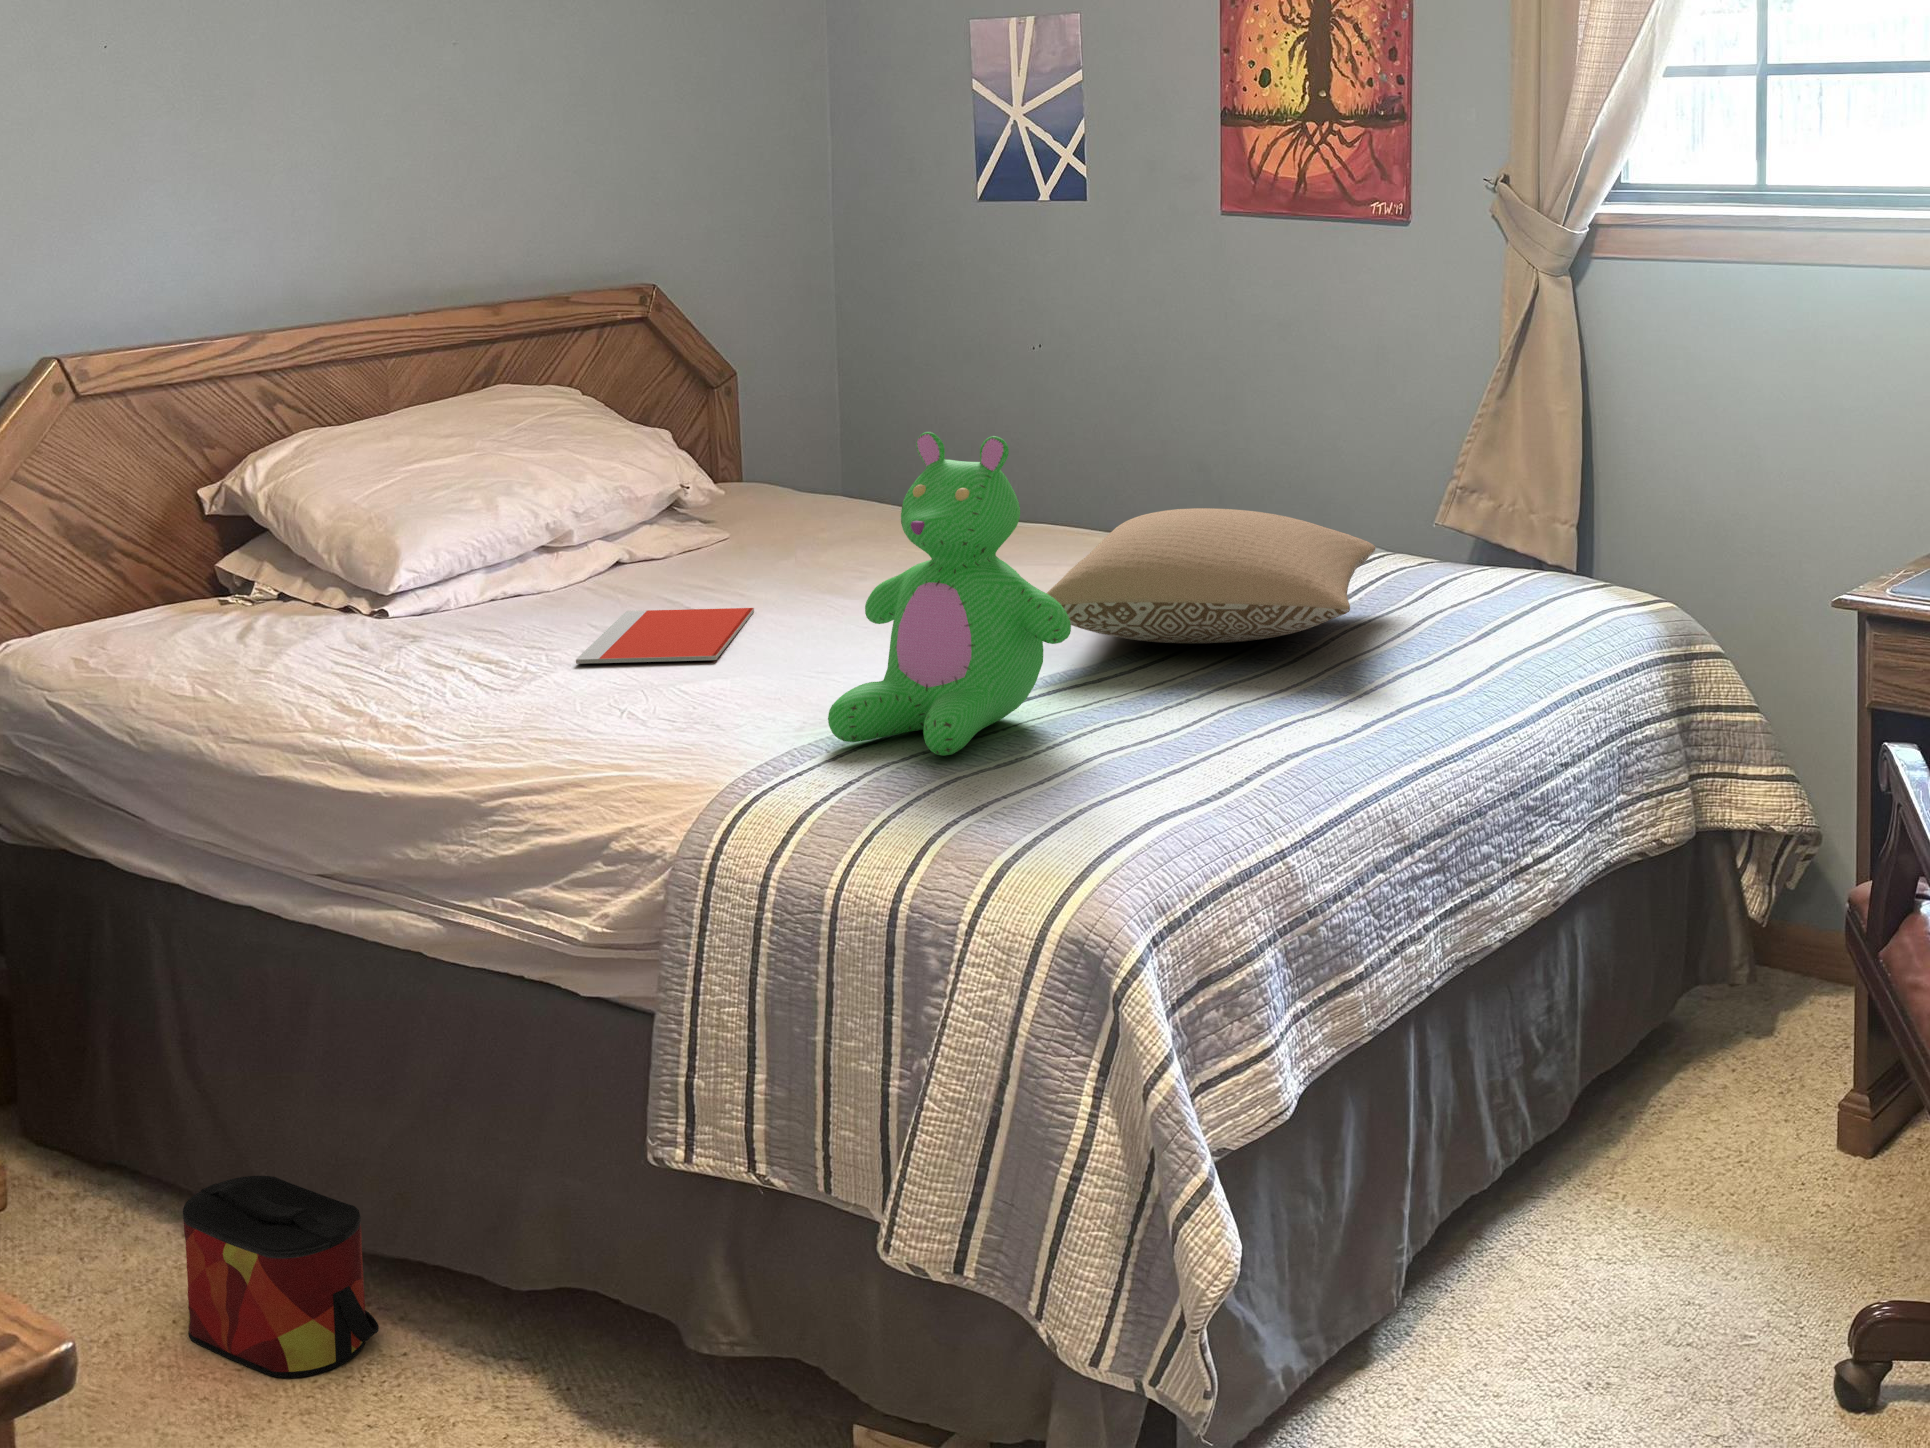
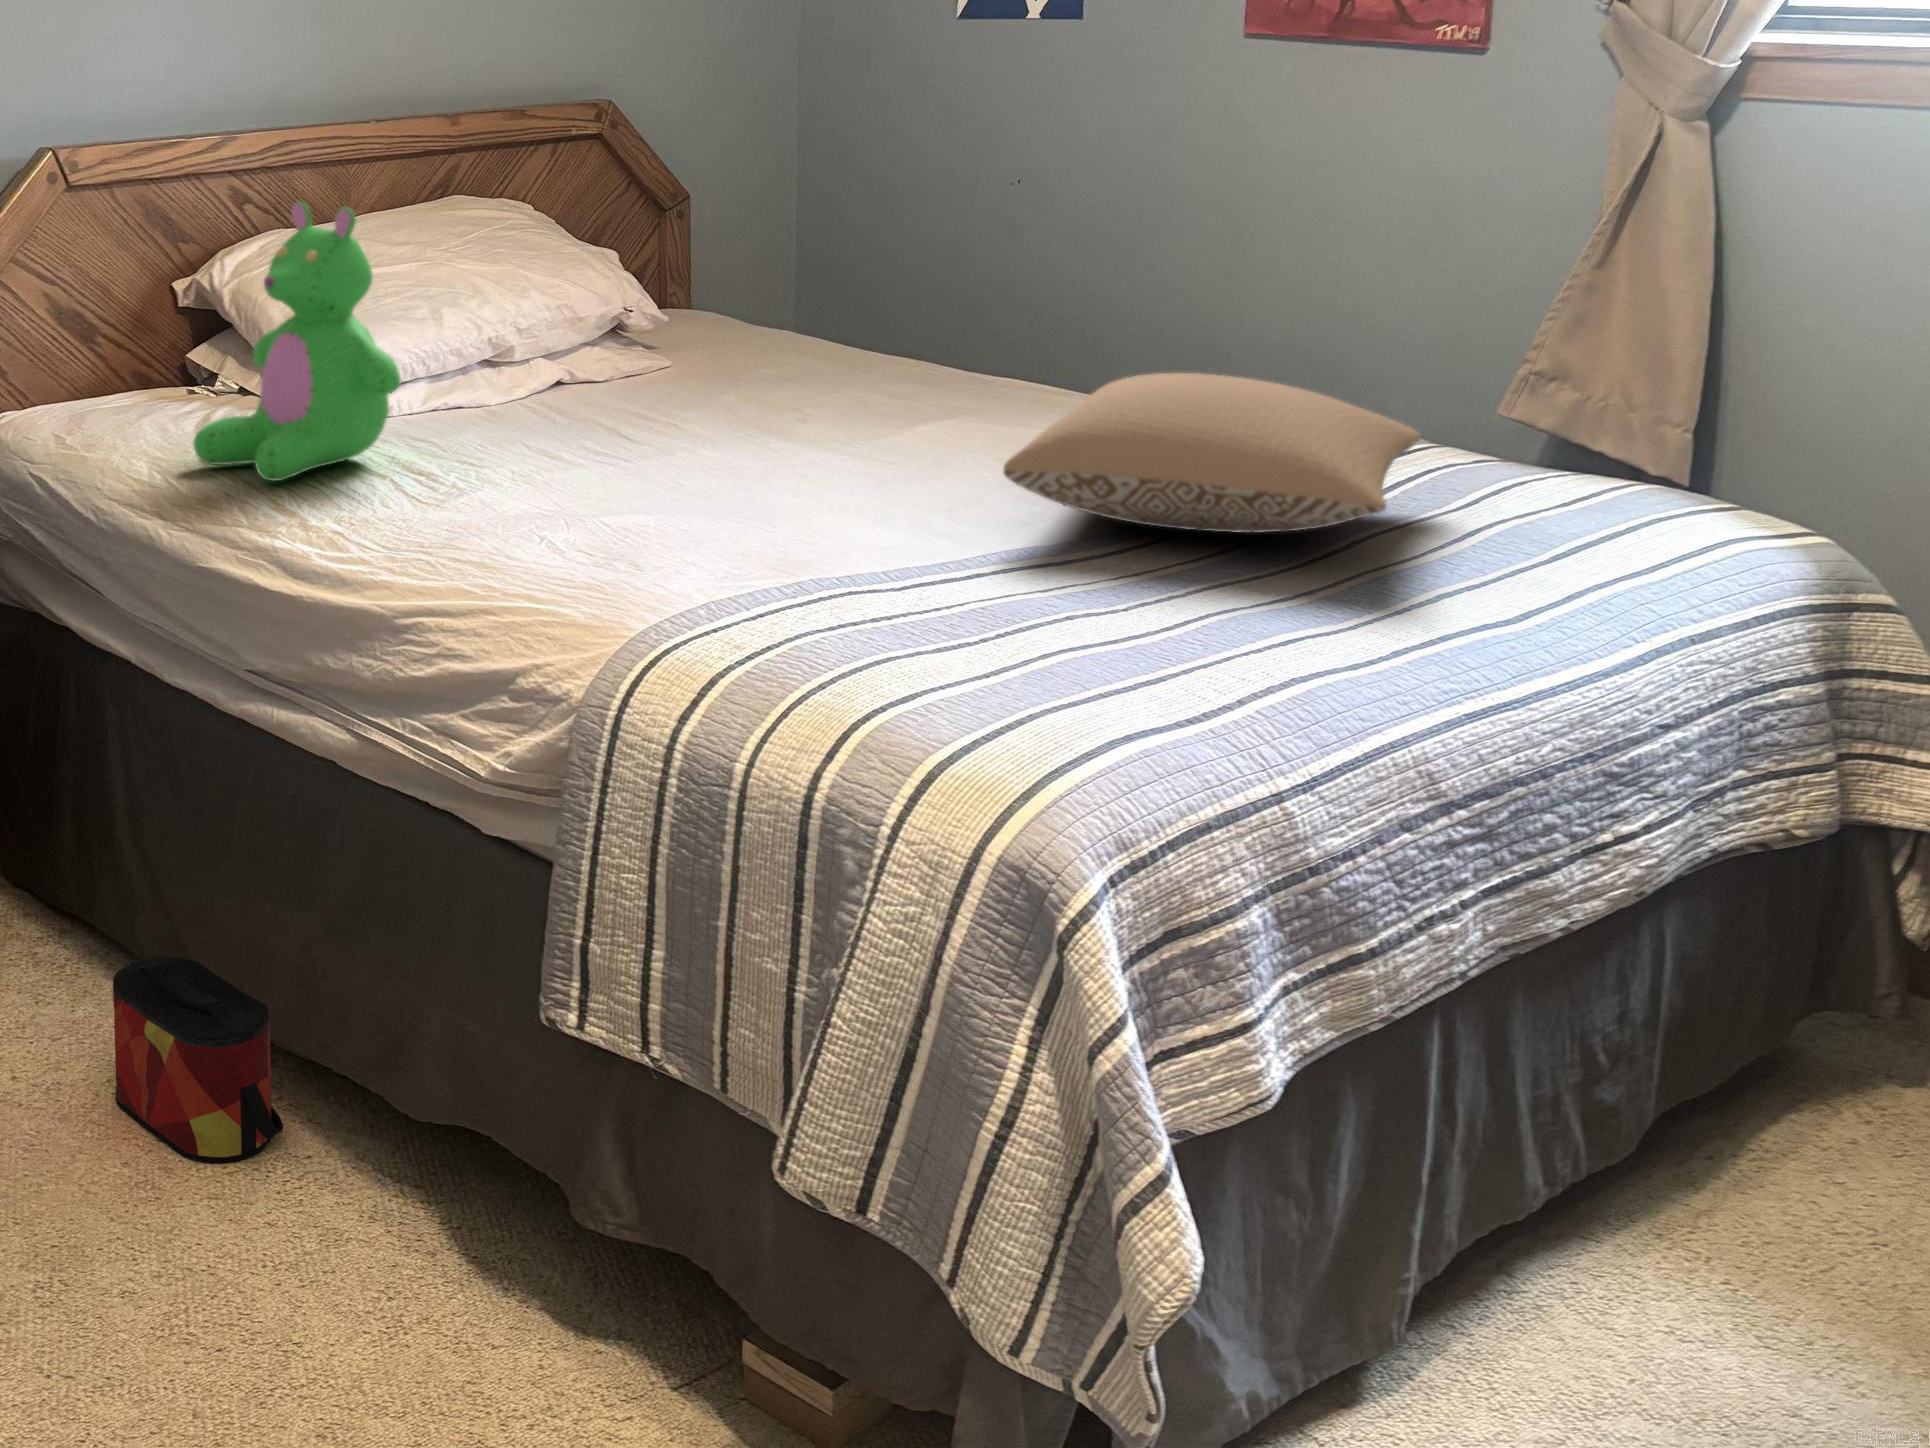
teddy bear: present [828,432,1071,756] -> present [193,202,400,481]
notebook: present [576,608,754,664] -> none [503,436,691,497]

